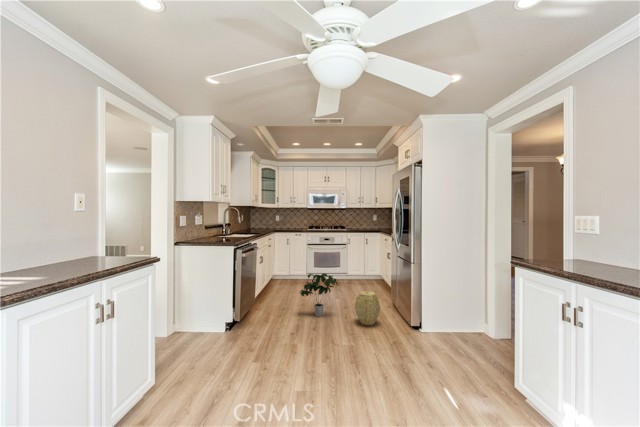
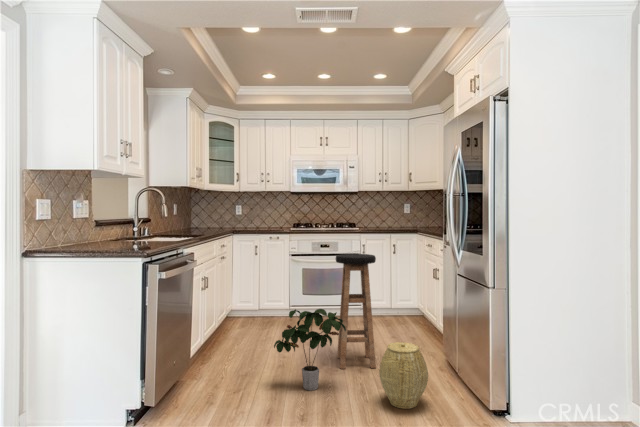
bar stool: none [333,244,354,307] -> present [336,254,376,369]

